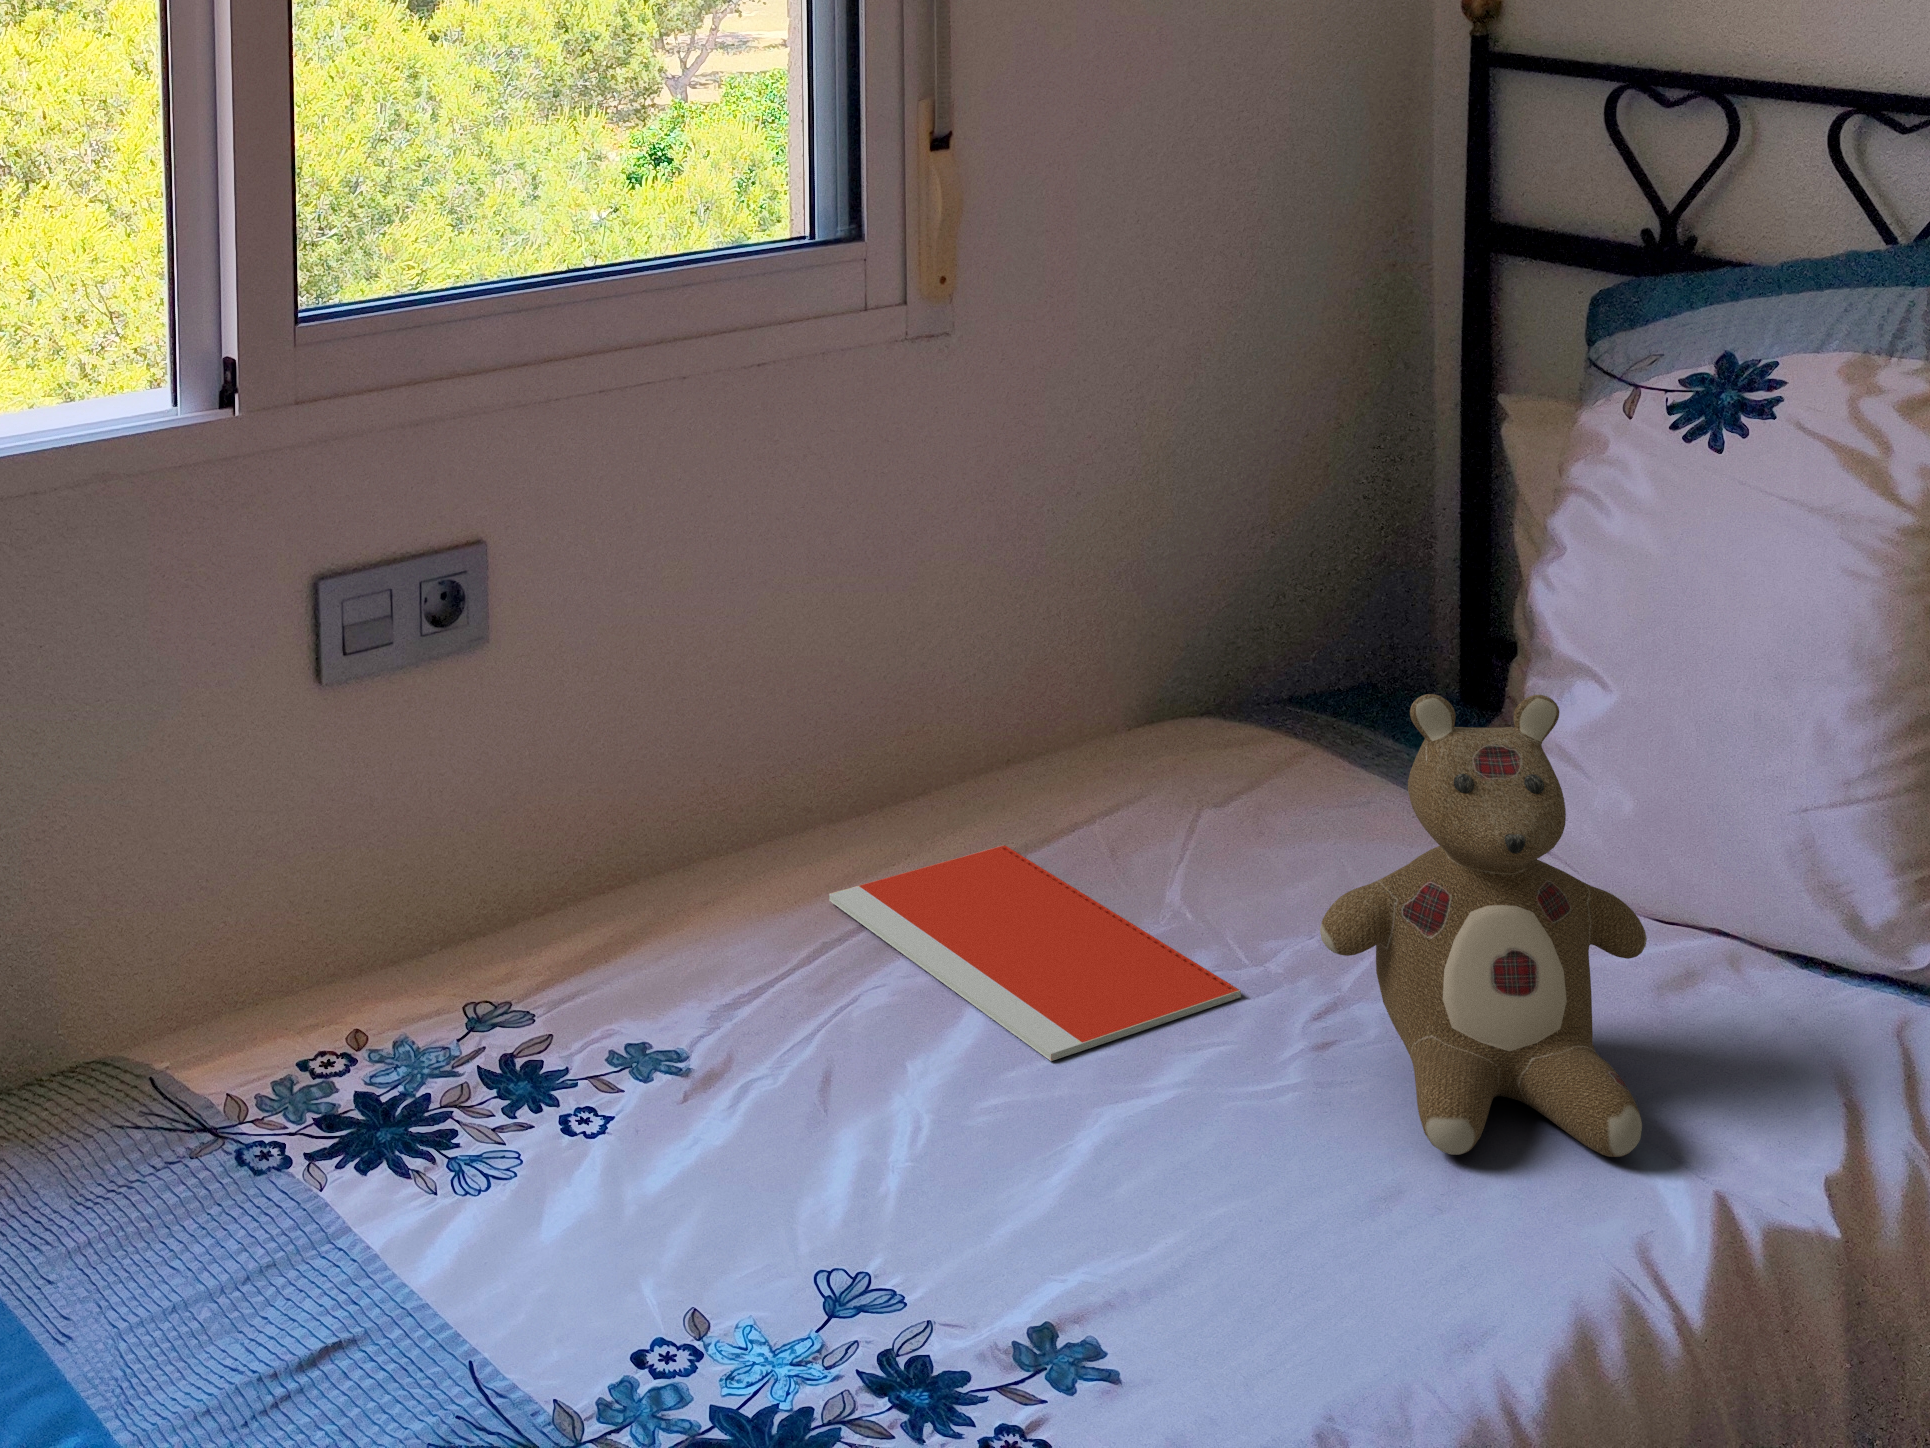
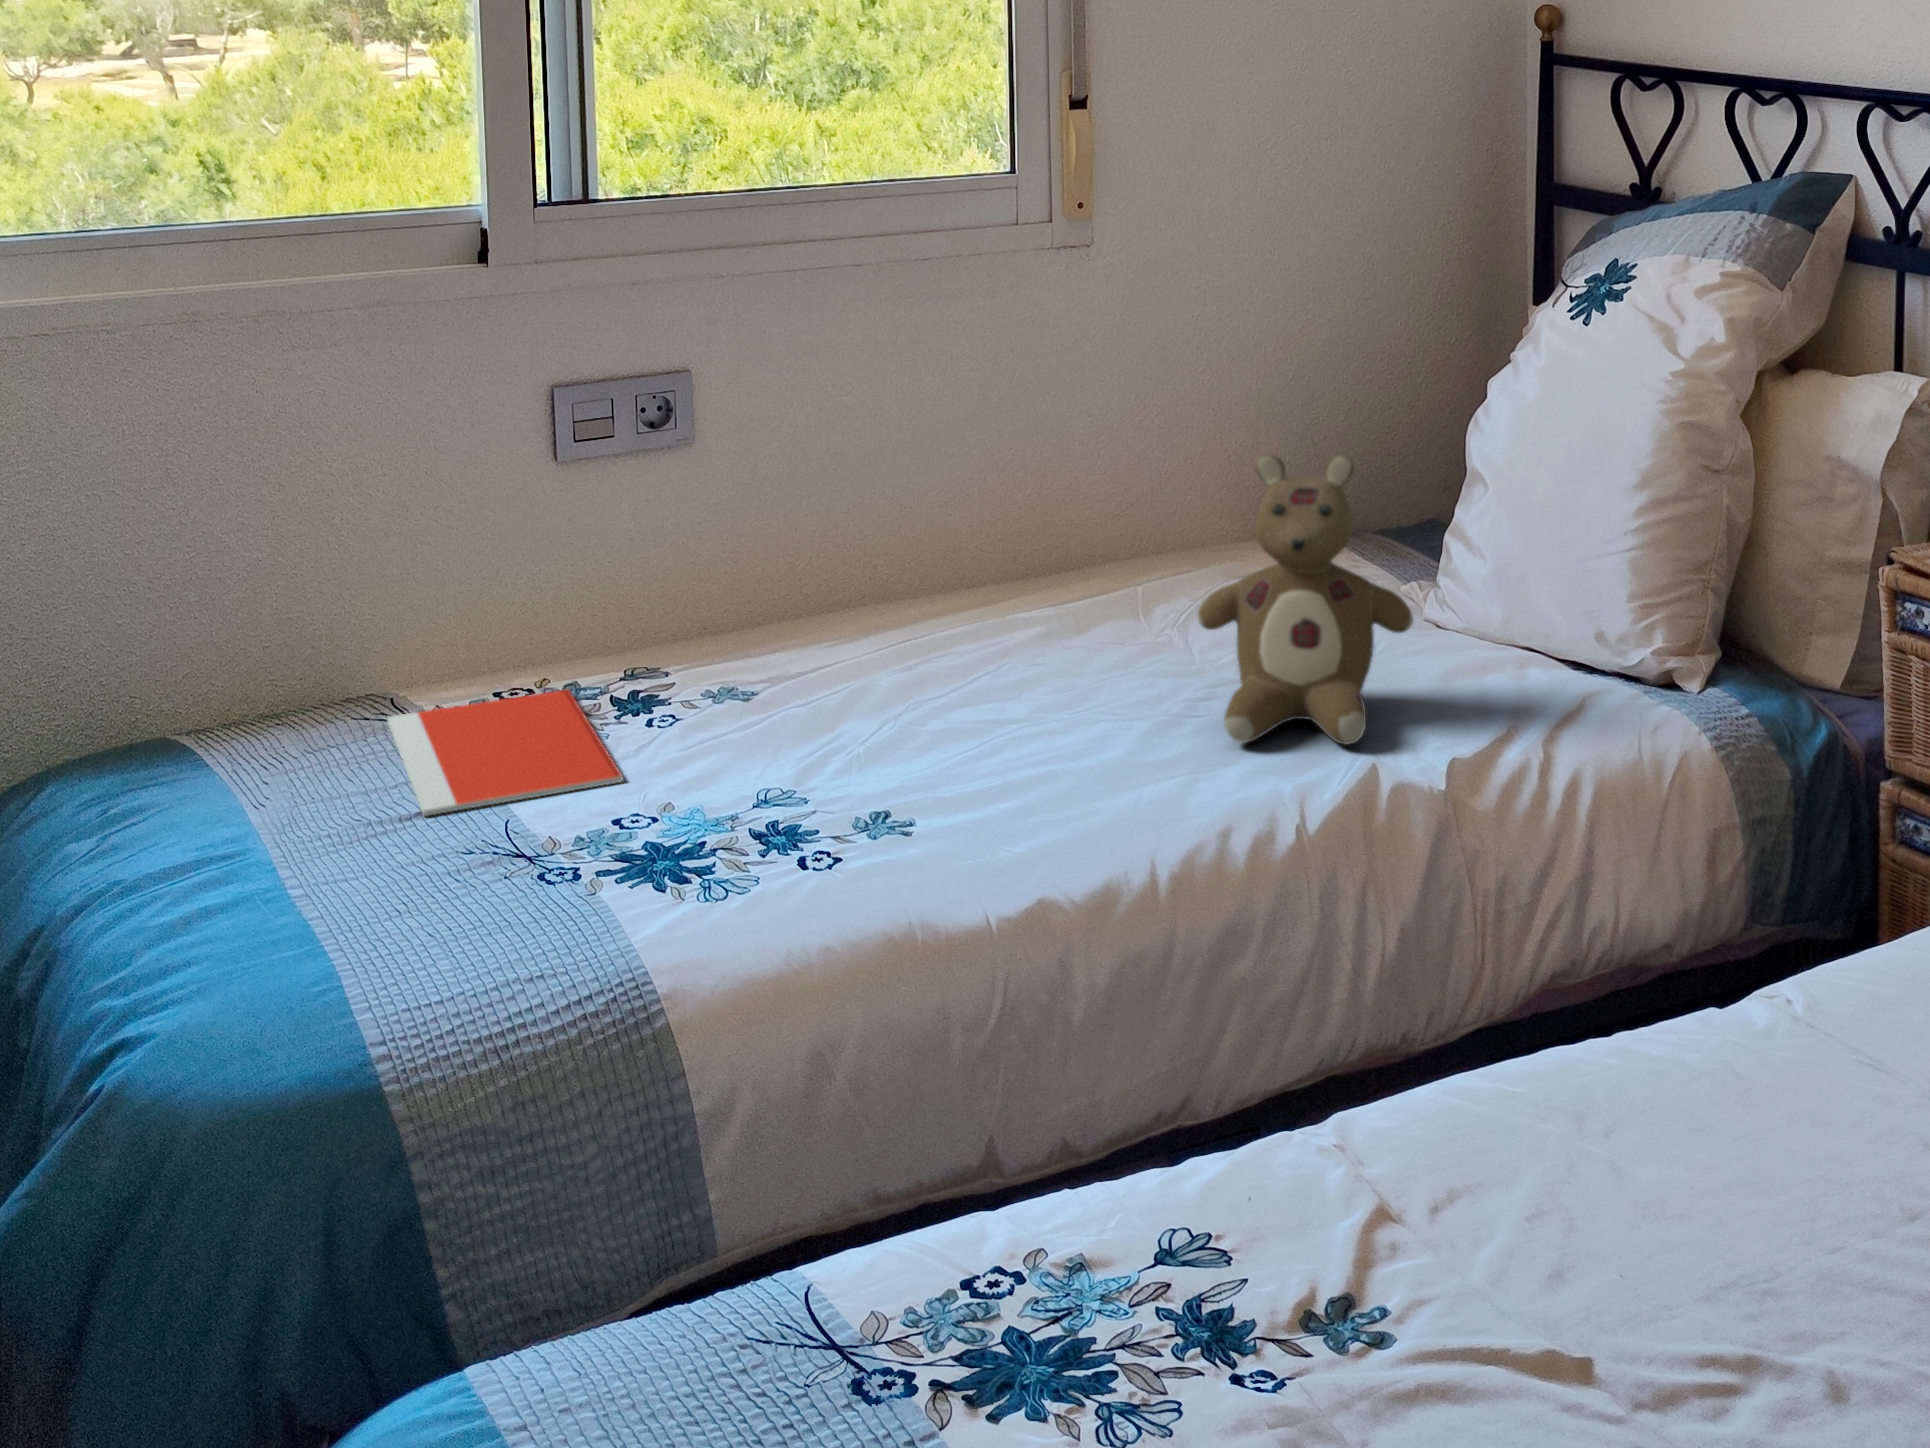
notebook: present [829,845,1241,1061] -> present [387,689,623,816]

